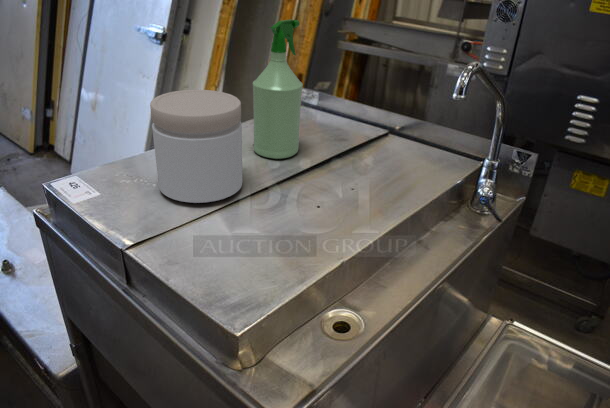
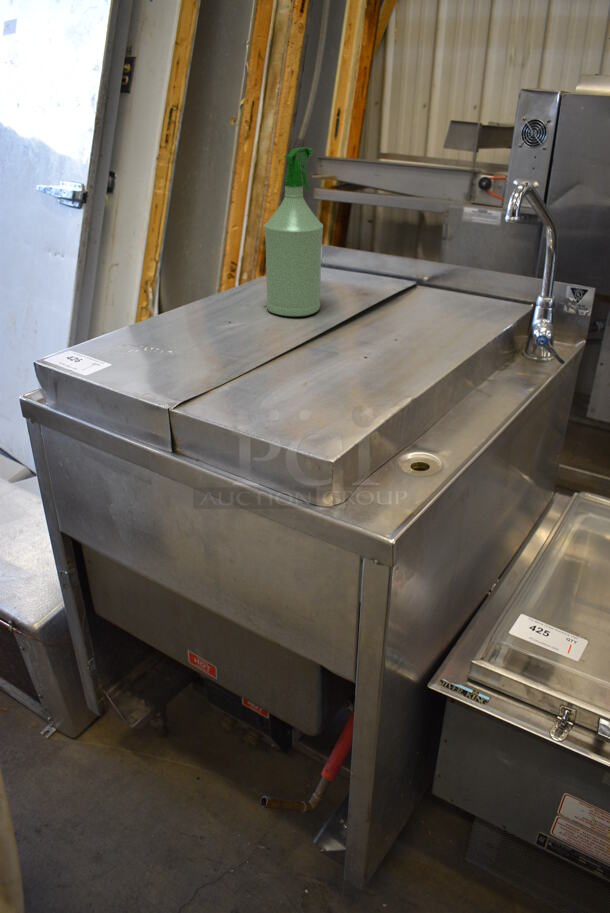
jar: present [150,90,243,203] -> none [167,234,272,363]

